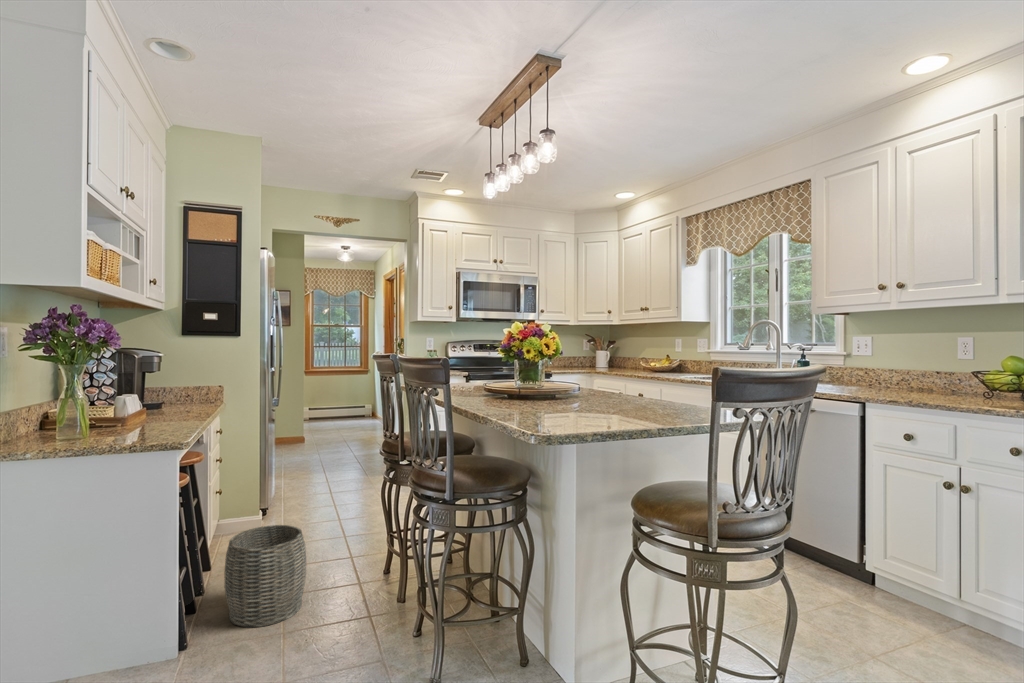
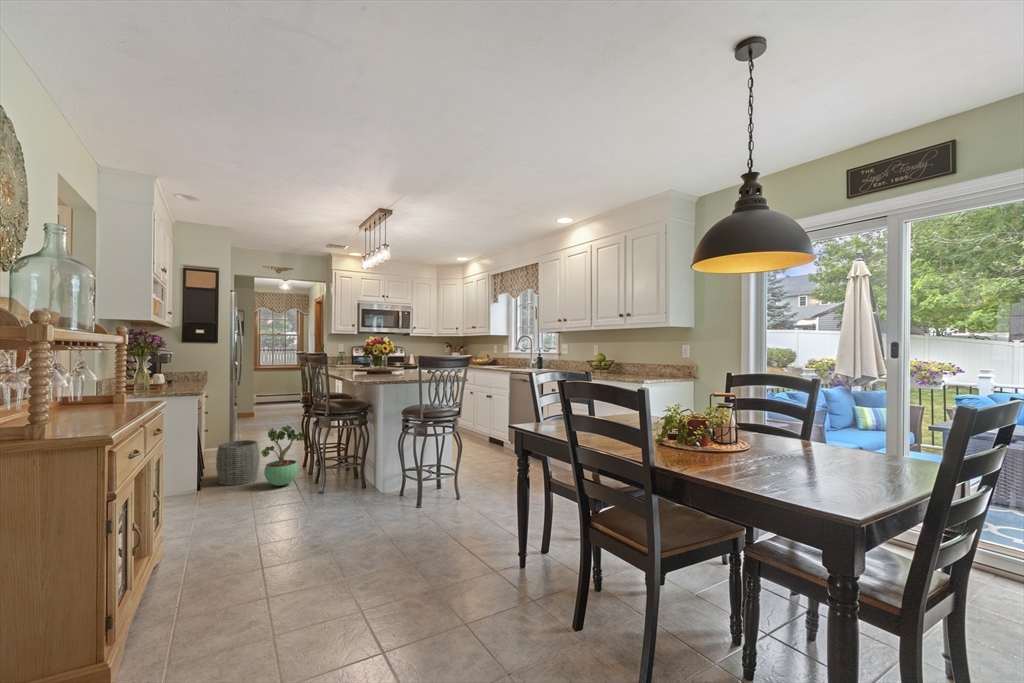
potted plant: none [308,509,395,641] -> present [261,425,305,486]

